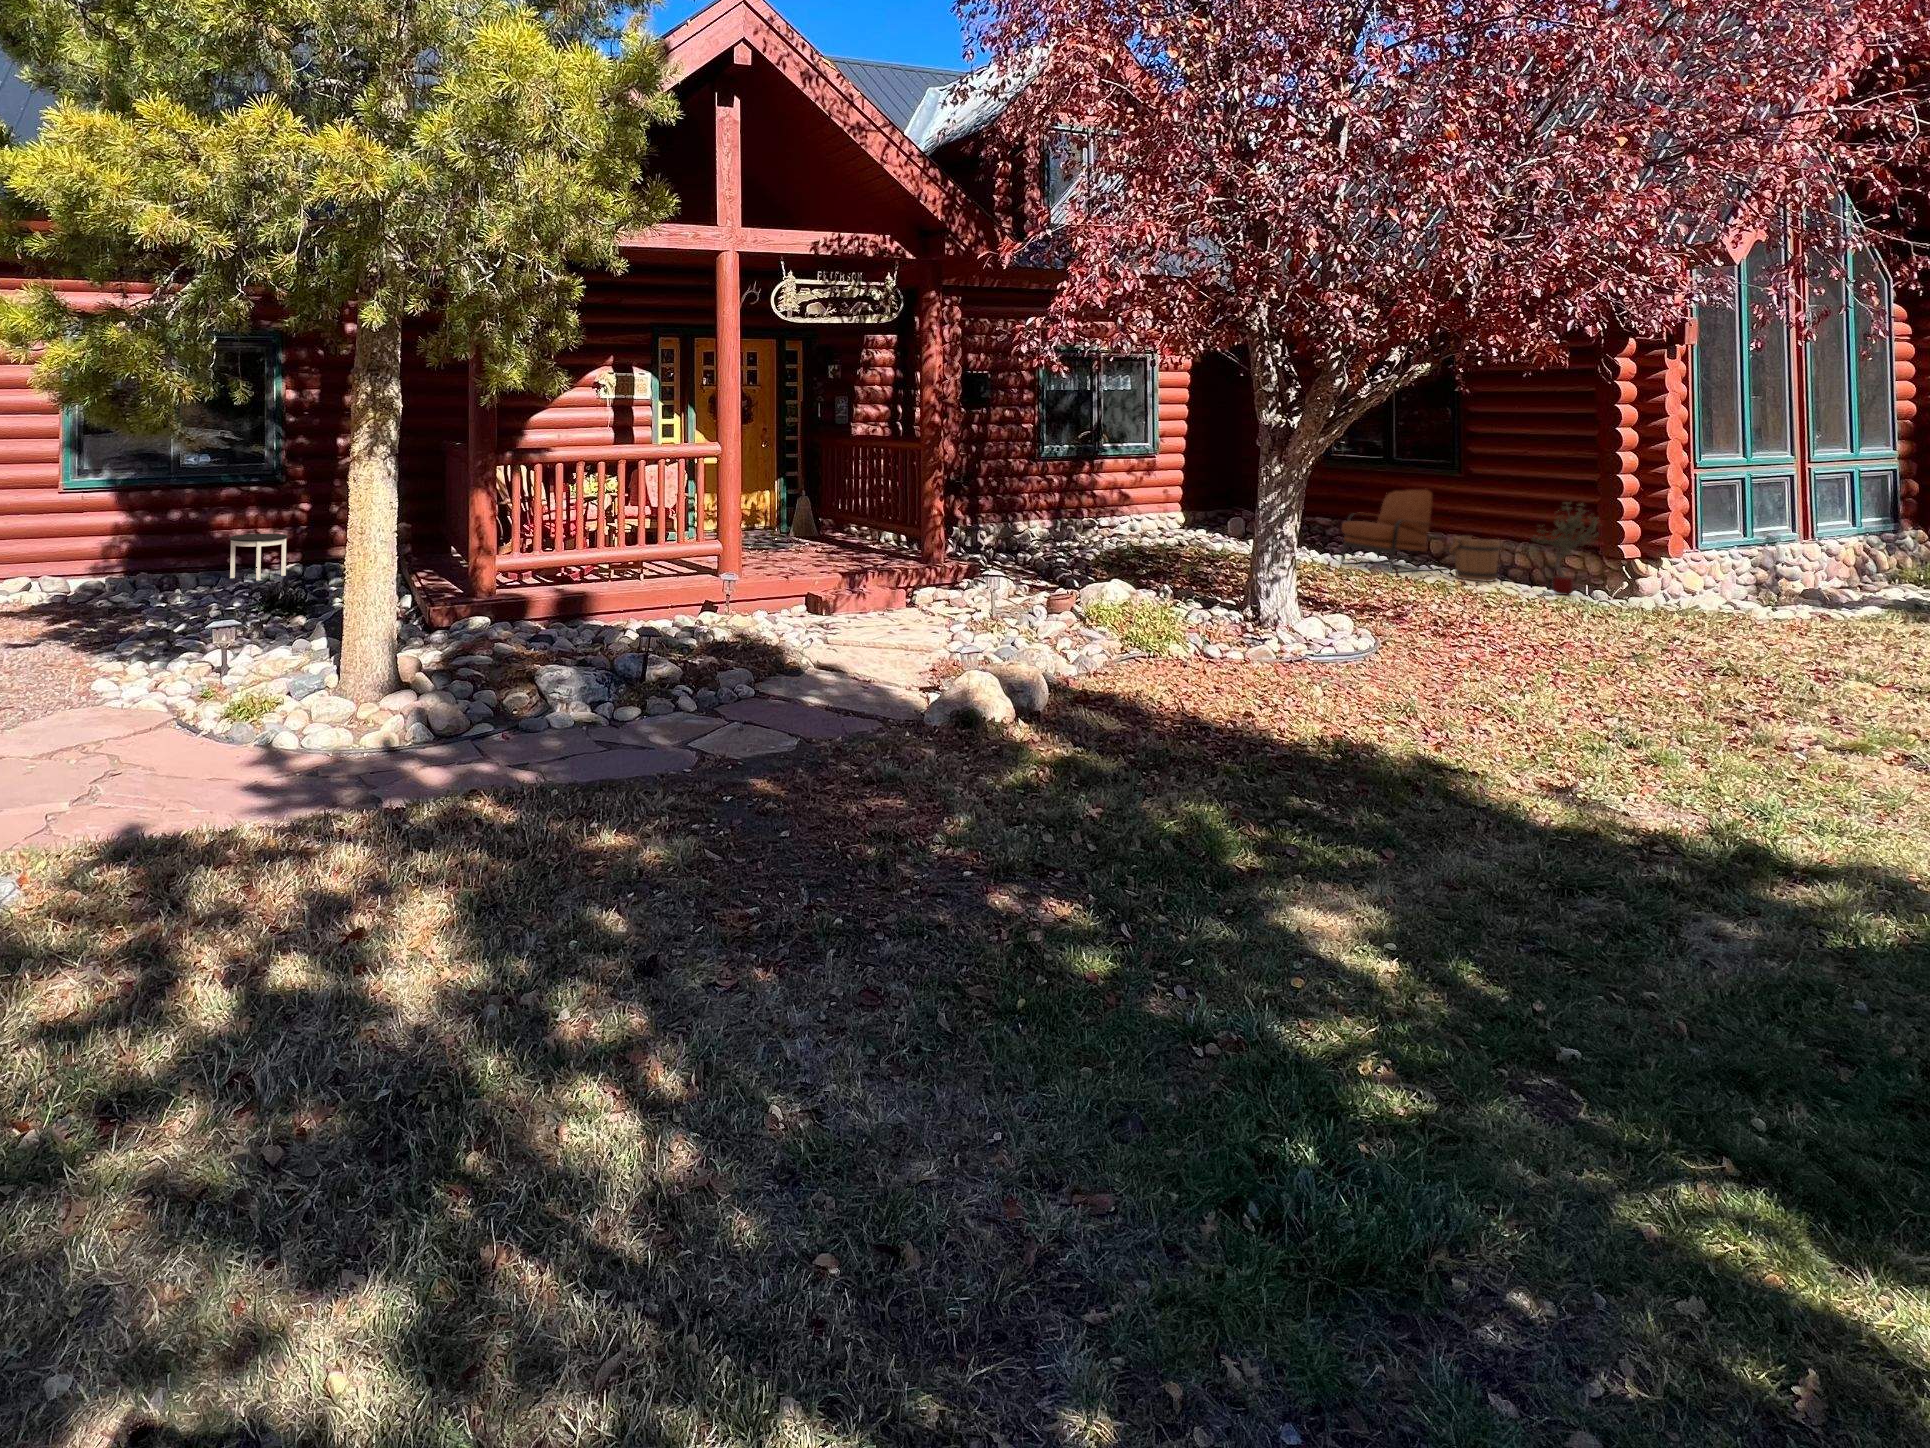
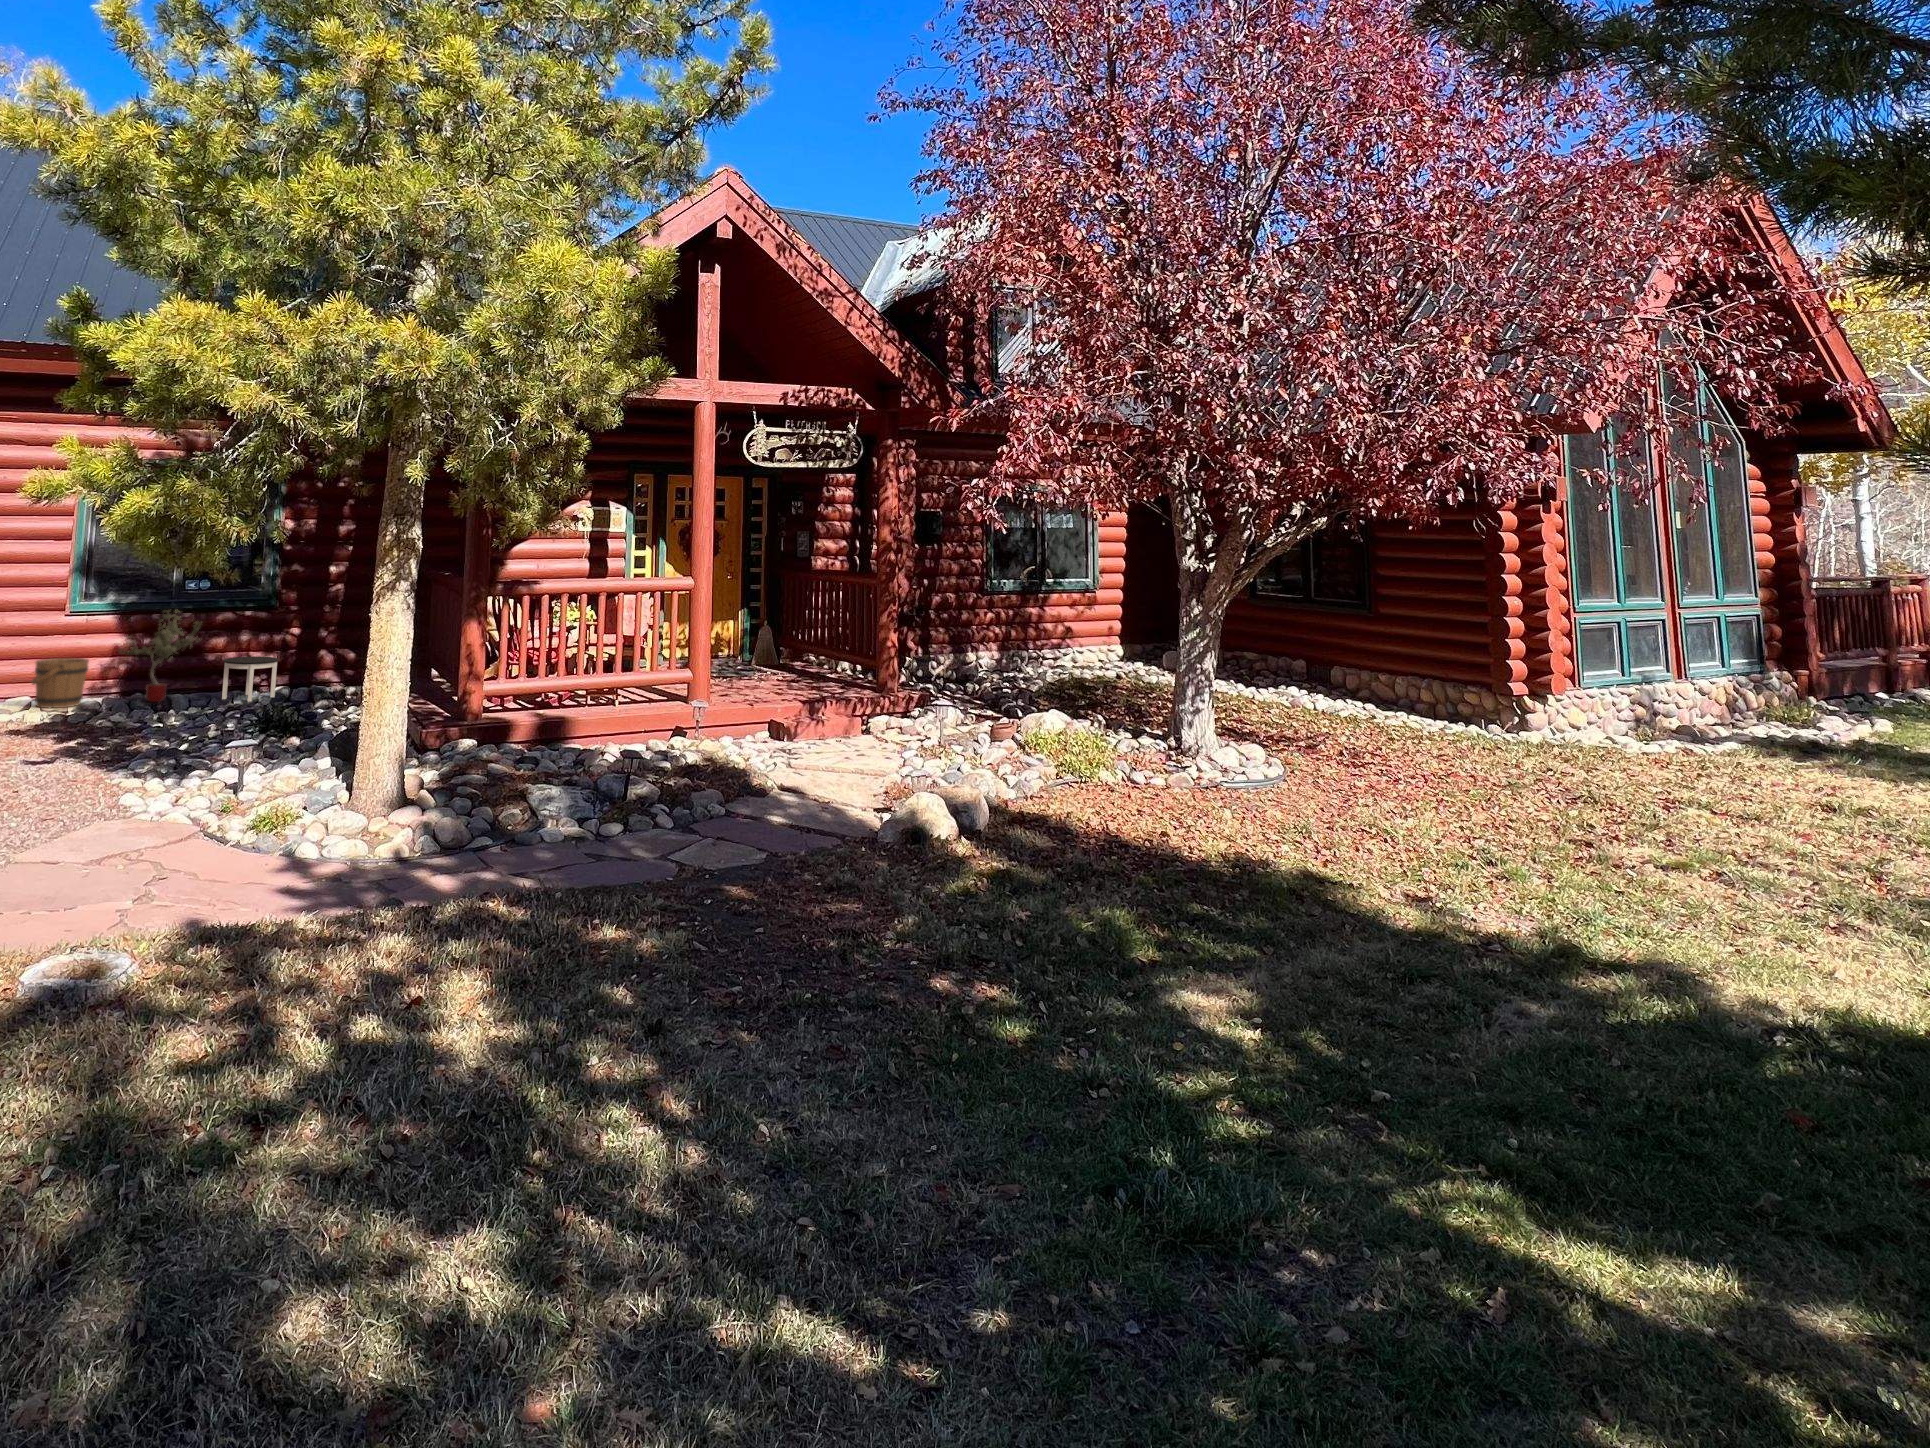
chair: present [1341,490,1449,573] -> none [1263,623,1362,706]
potted tree: present [1532,502,1599,595] -> present [120,611,202,702]
bucket: present [1449,536,1501,582] -> present [31,658,89,708]

